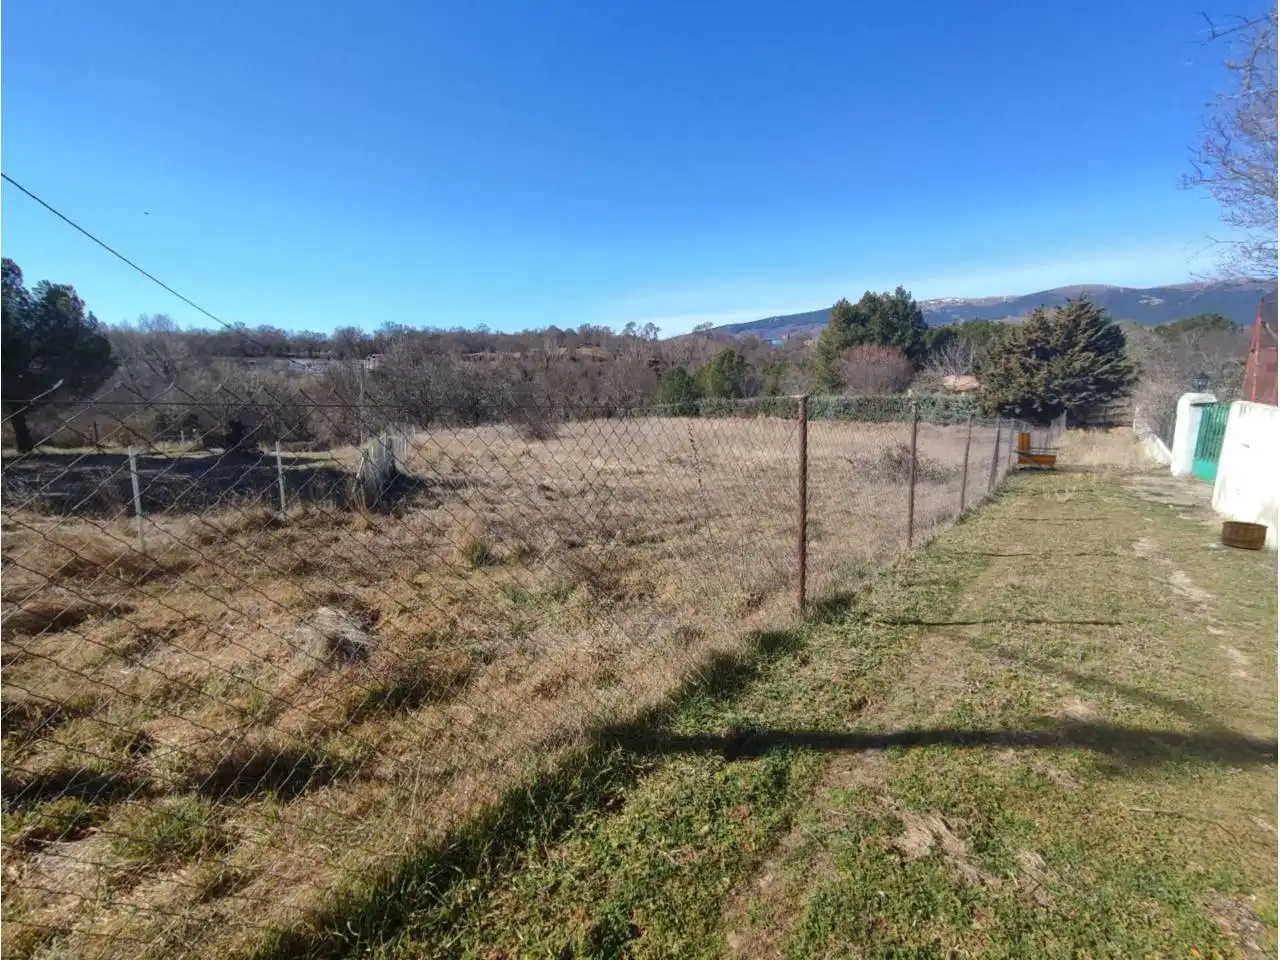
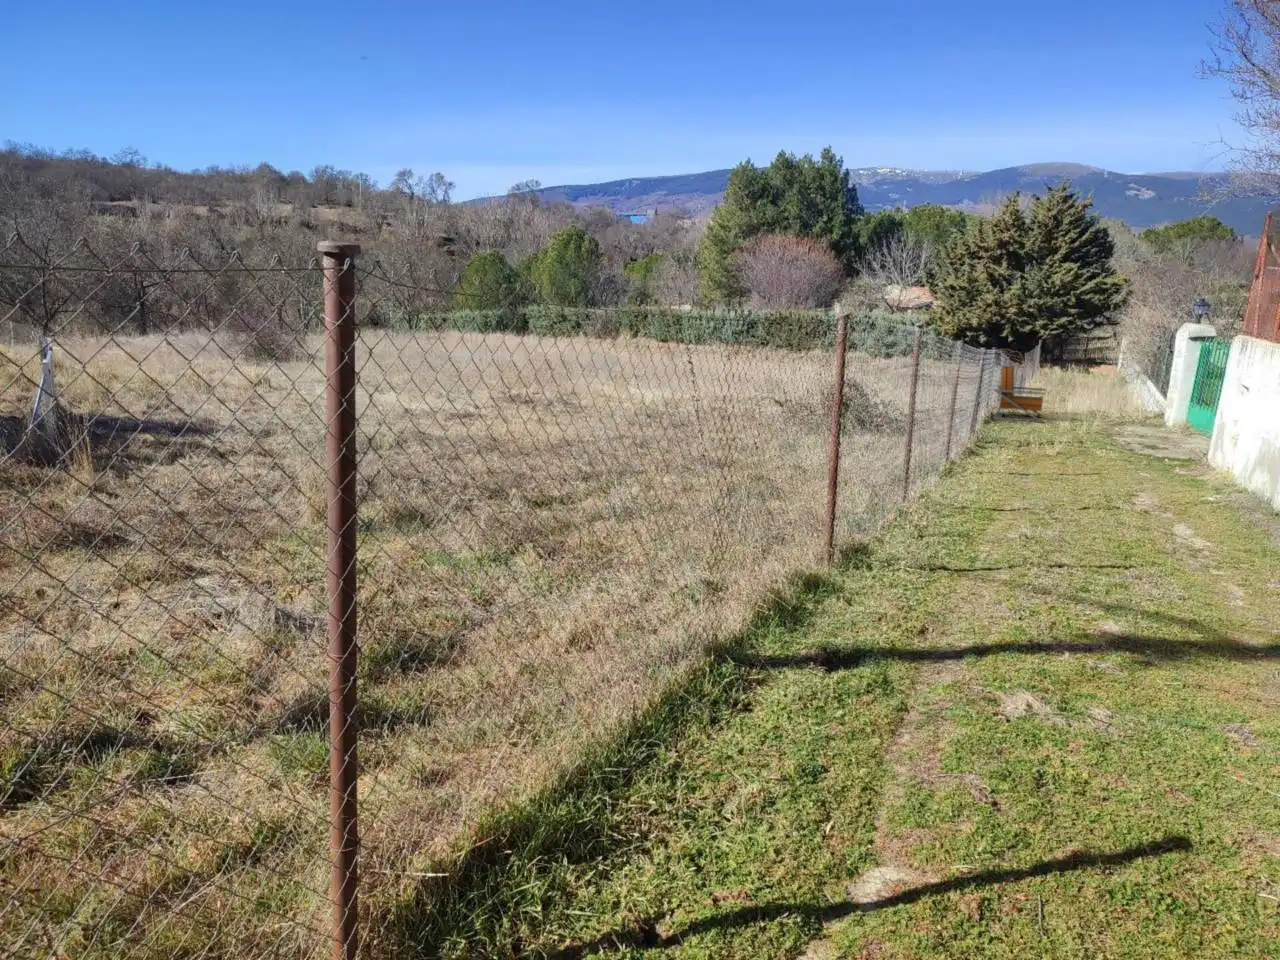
wooden bucket: present [1221,521,1268,549] -> none [1216,467,1258,496]

